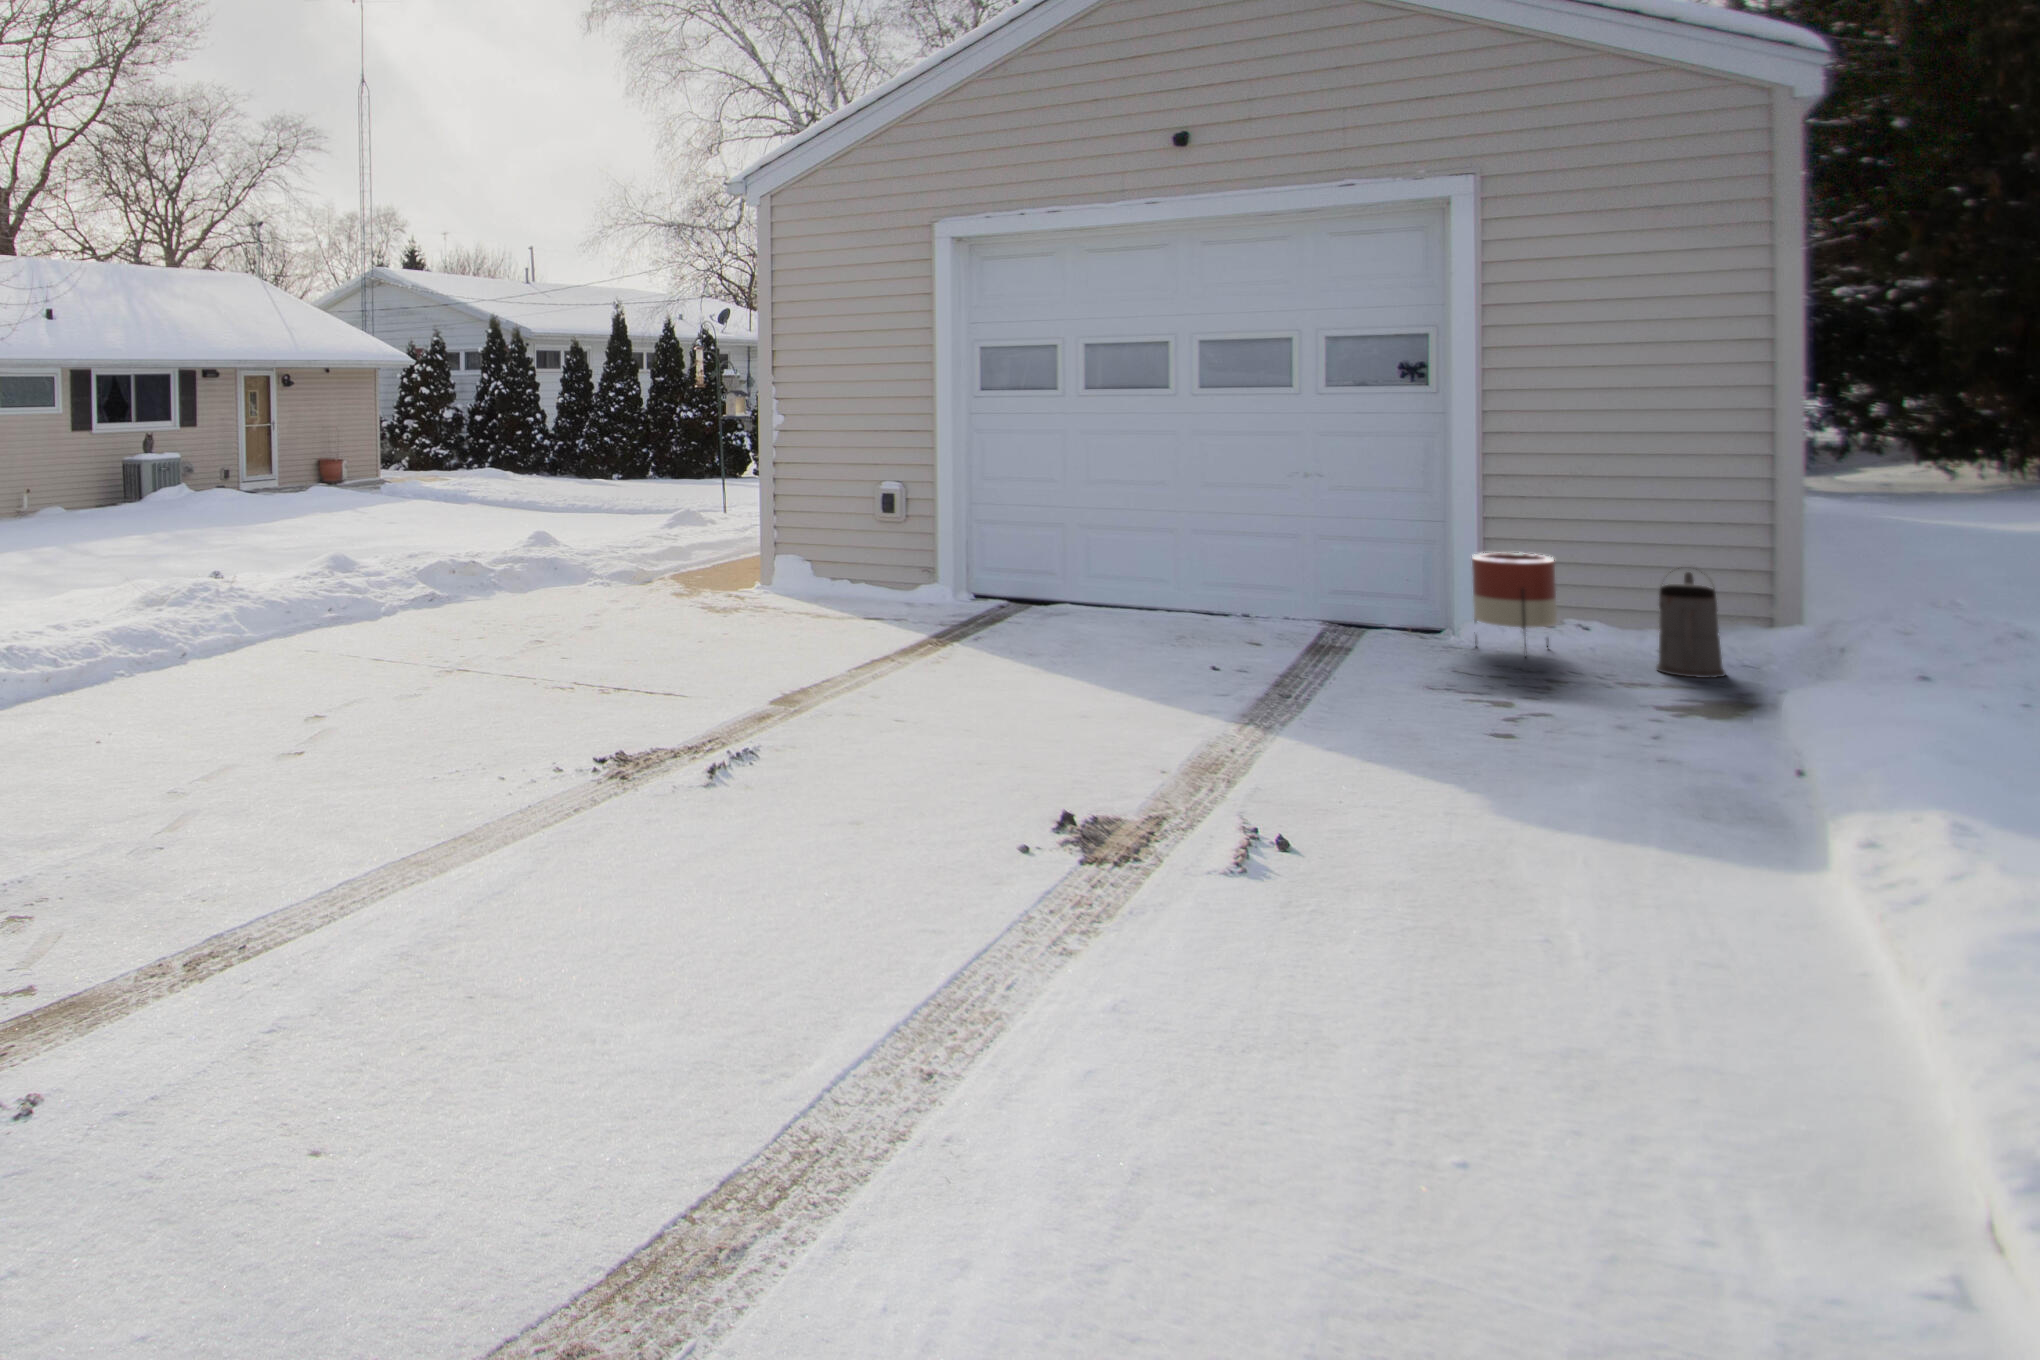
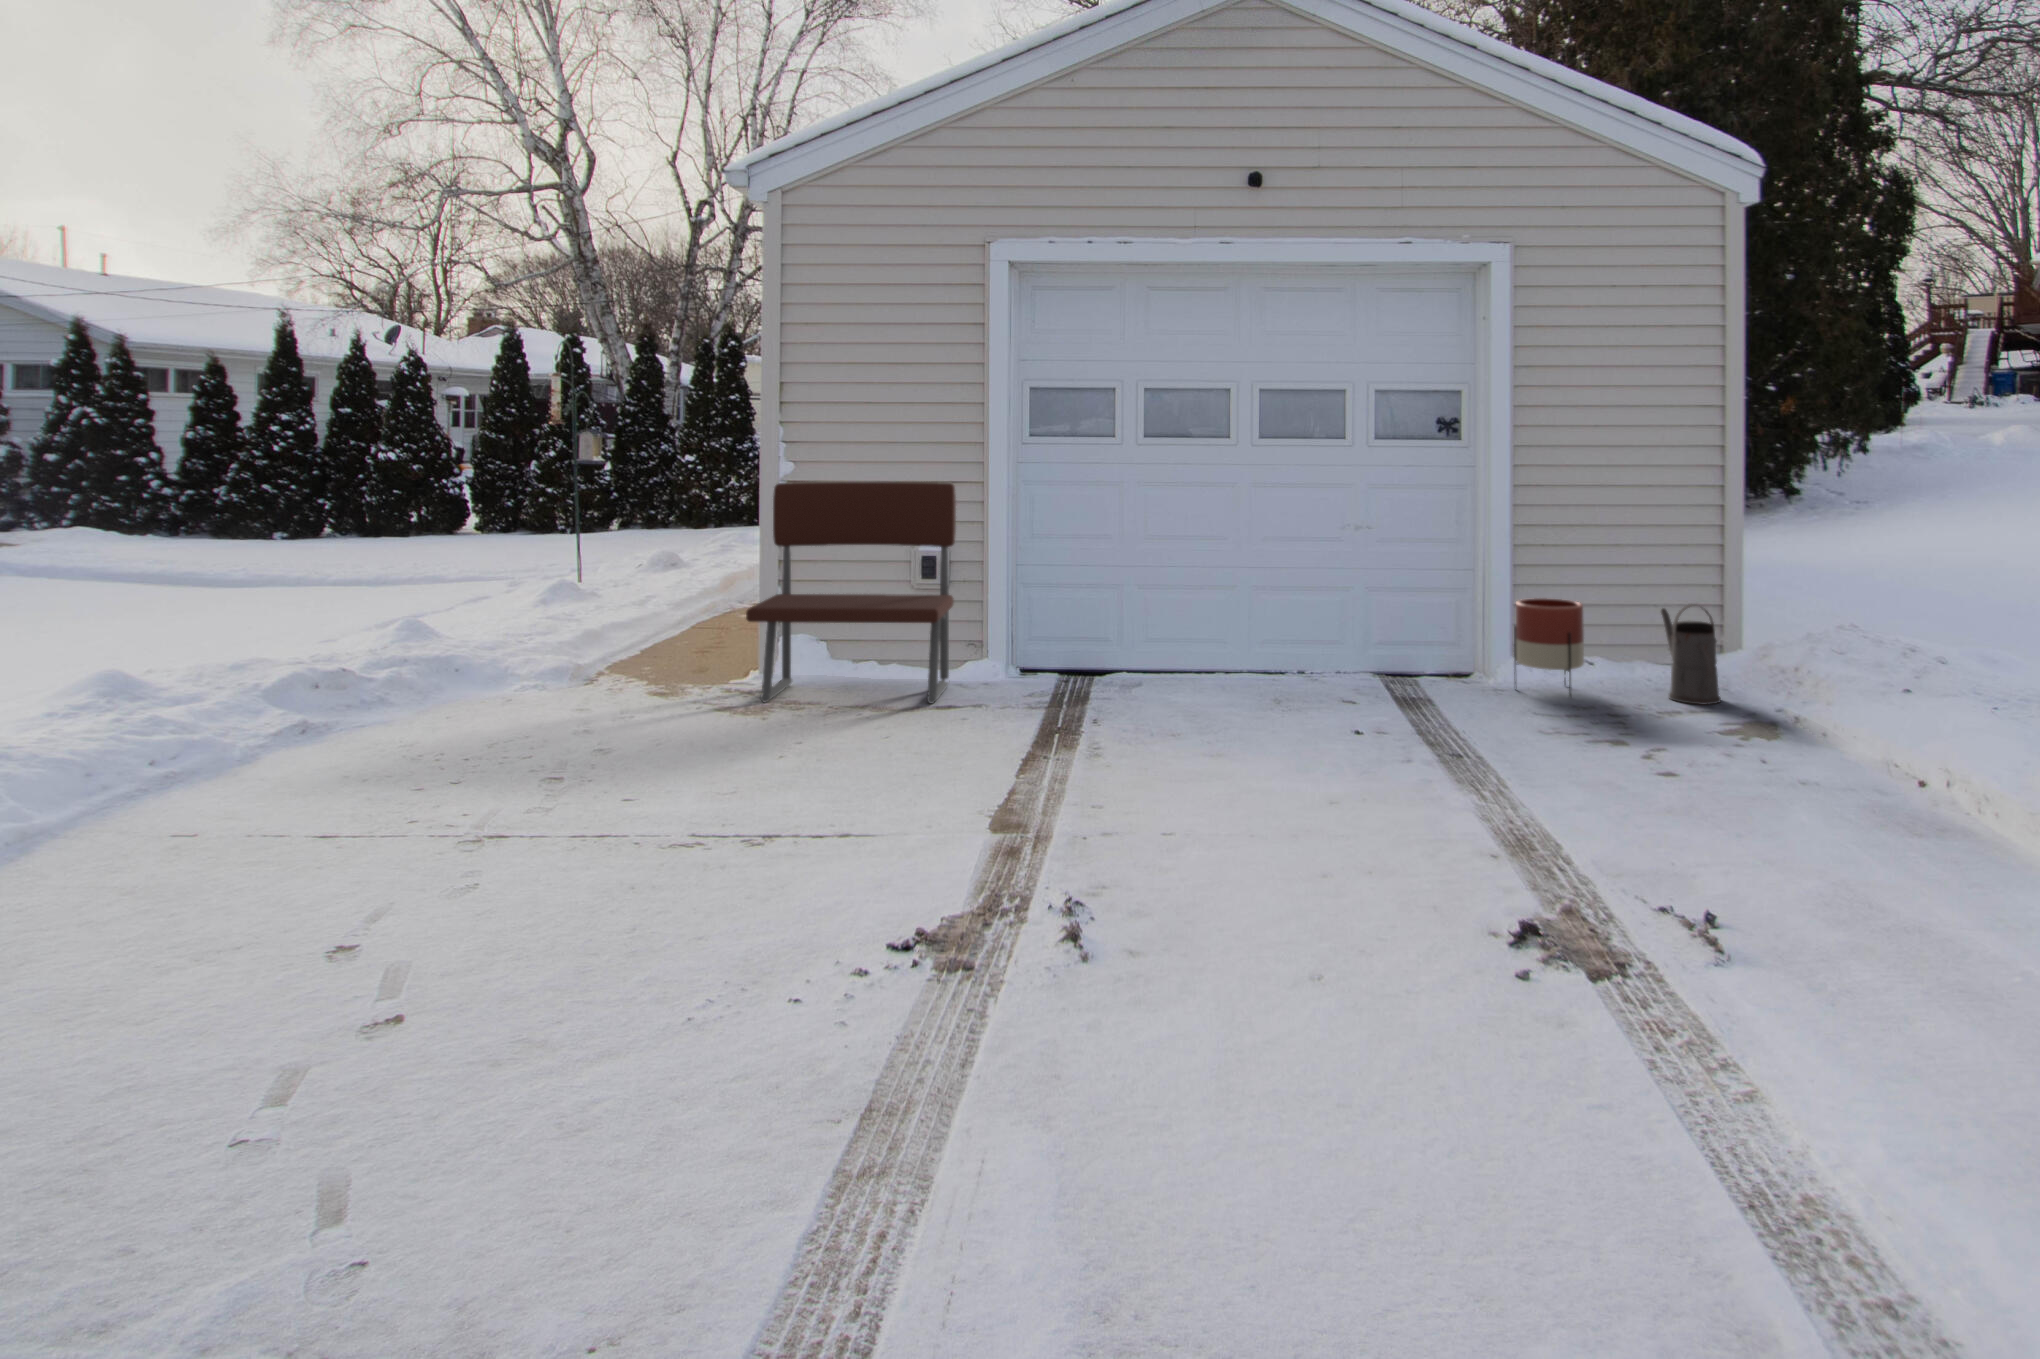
bench: none [744,428,918,609] -> present [746,482,956,703]

